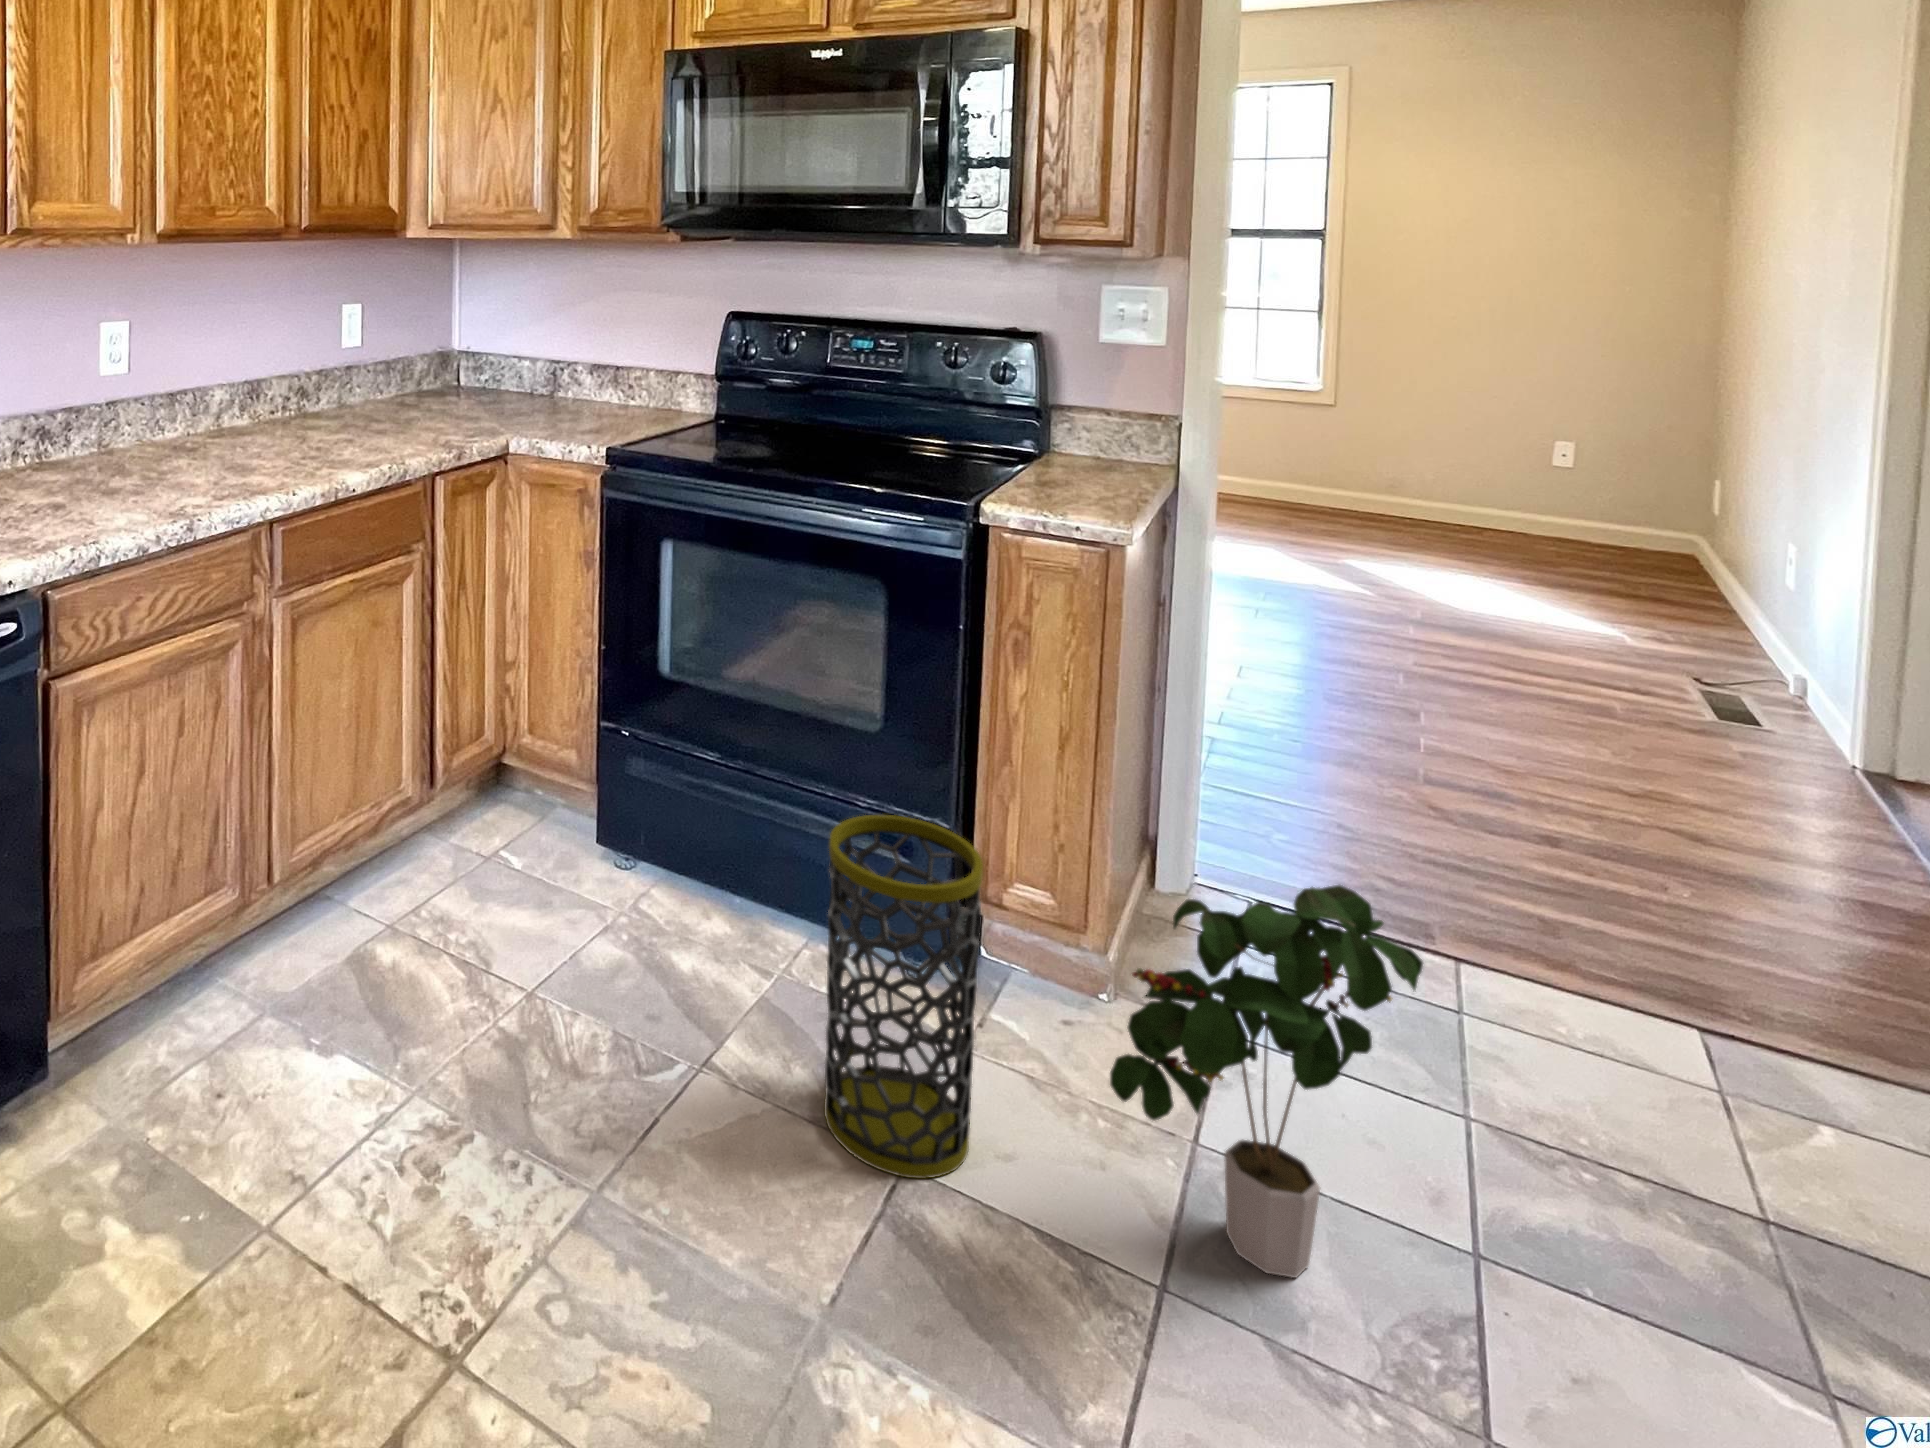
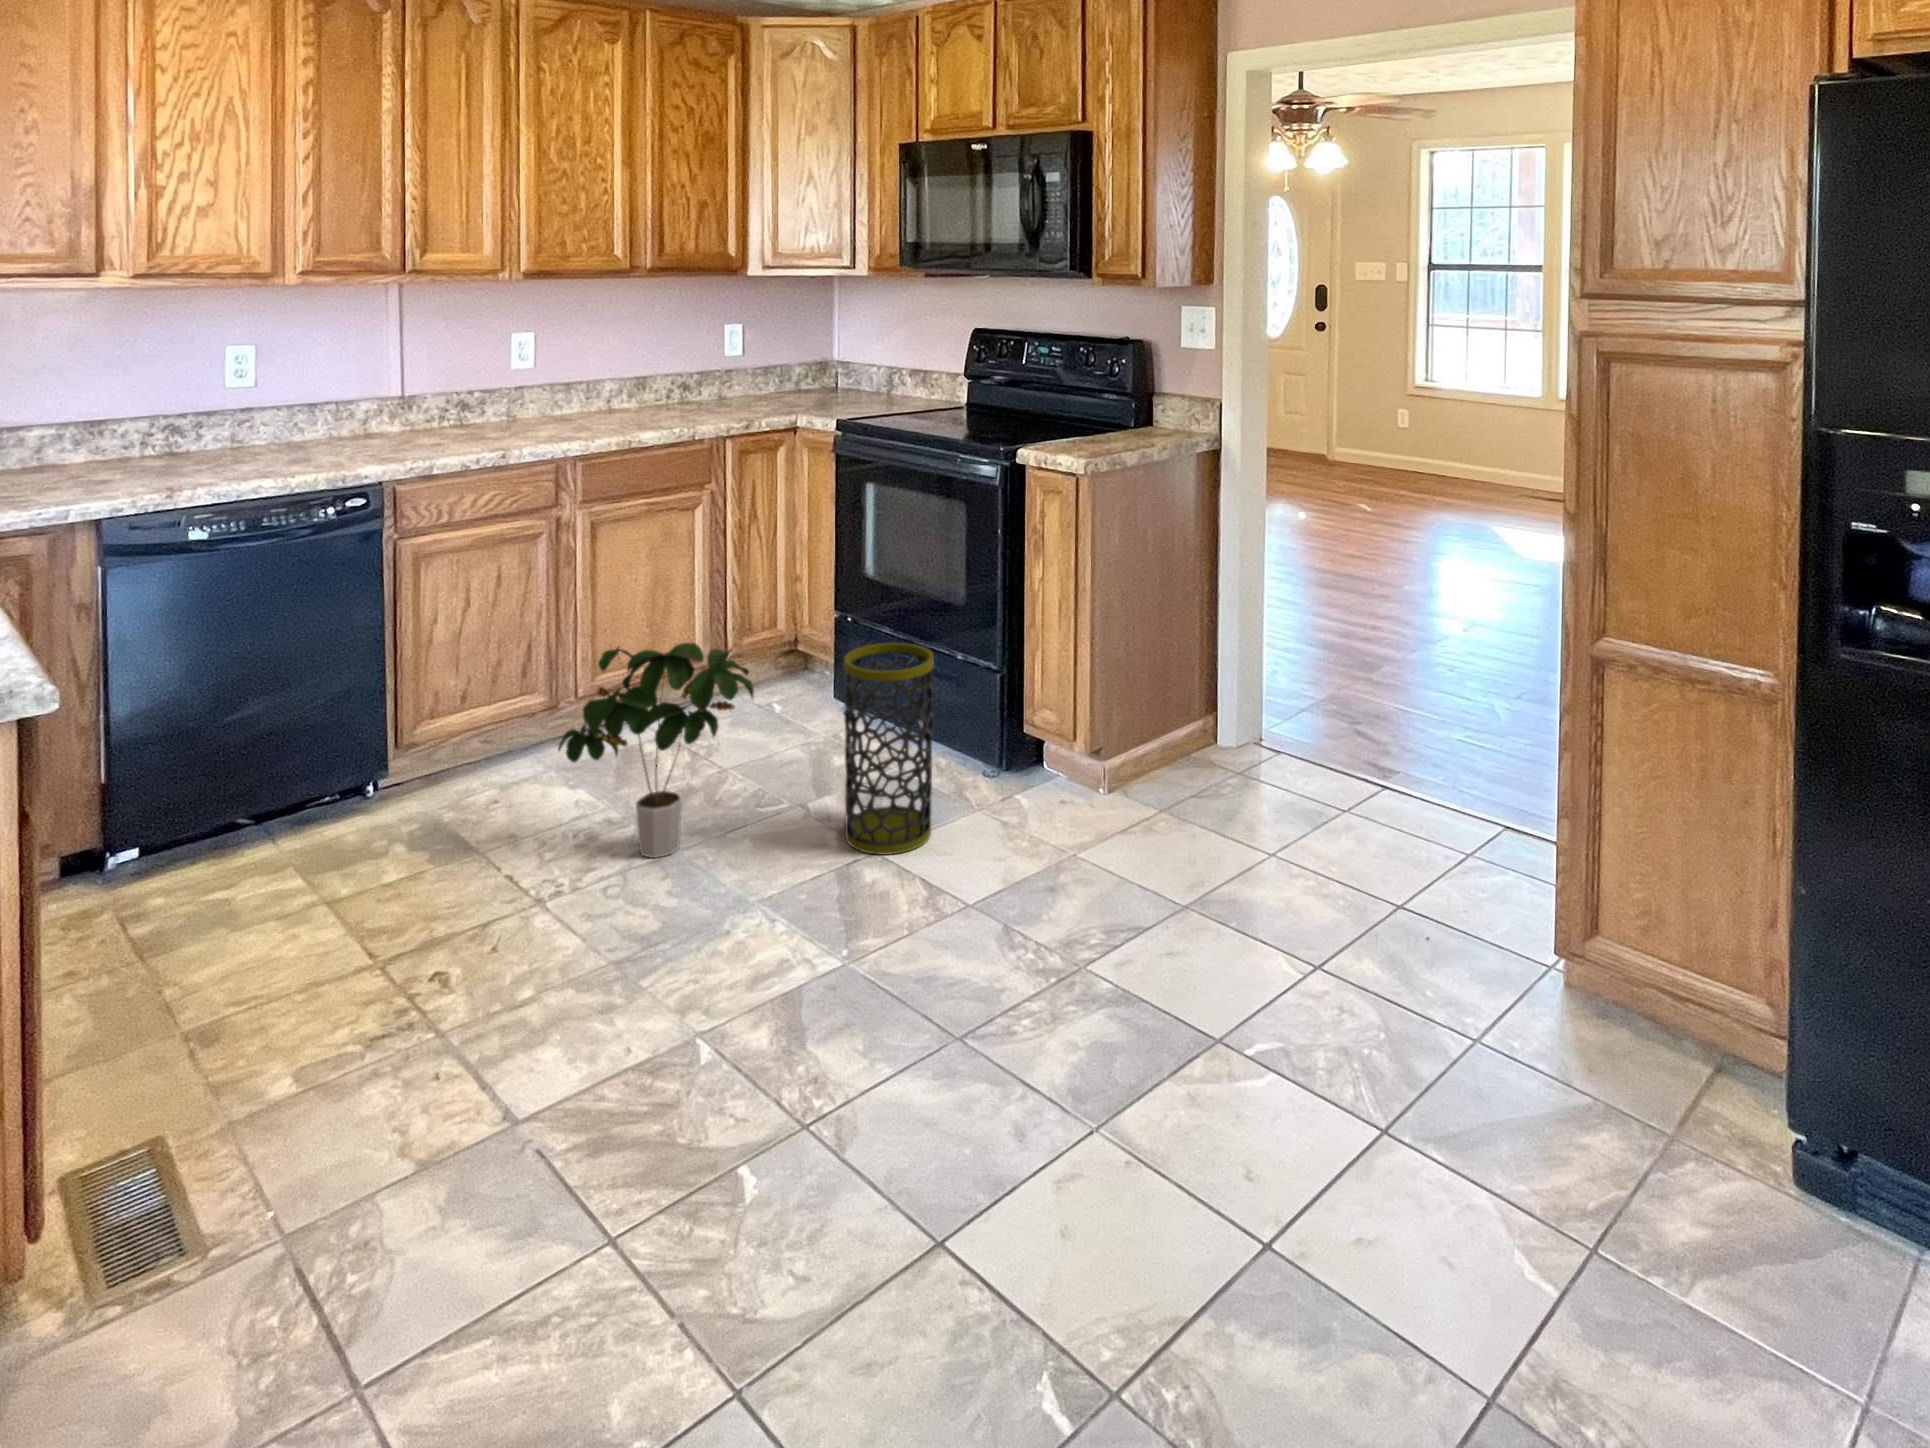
potted plant: present [1110,885,1423,1278] -> present [558,642,754,858]

